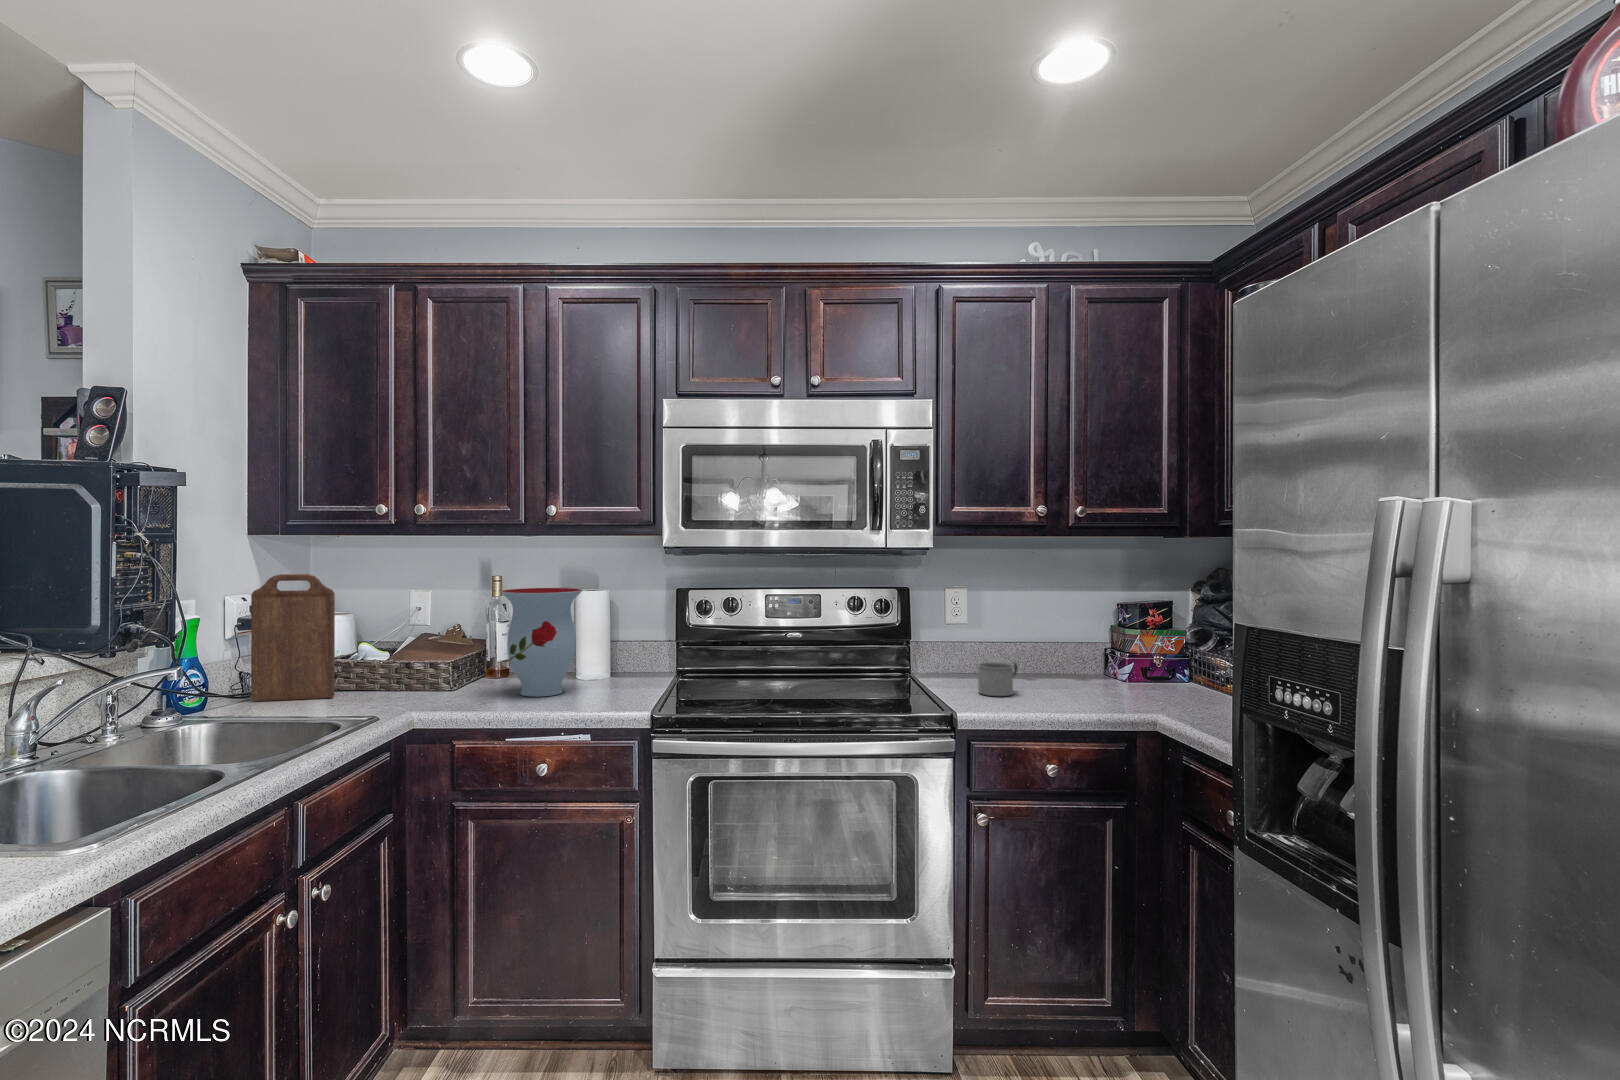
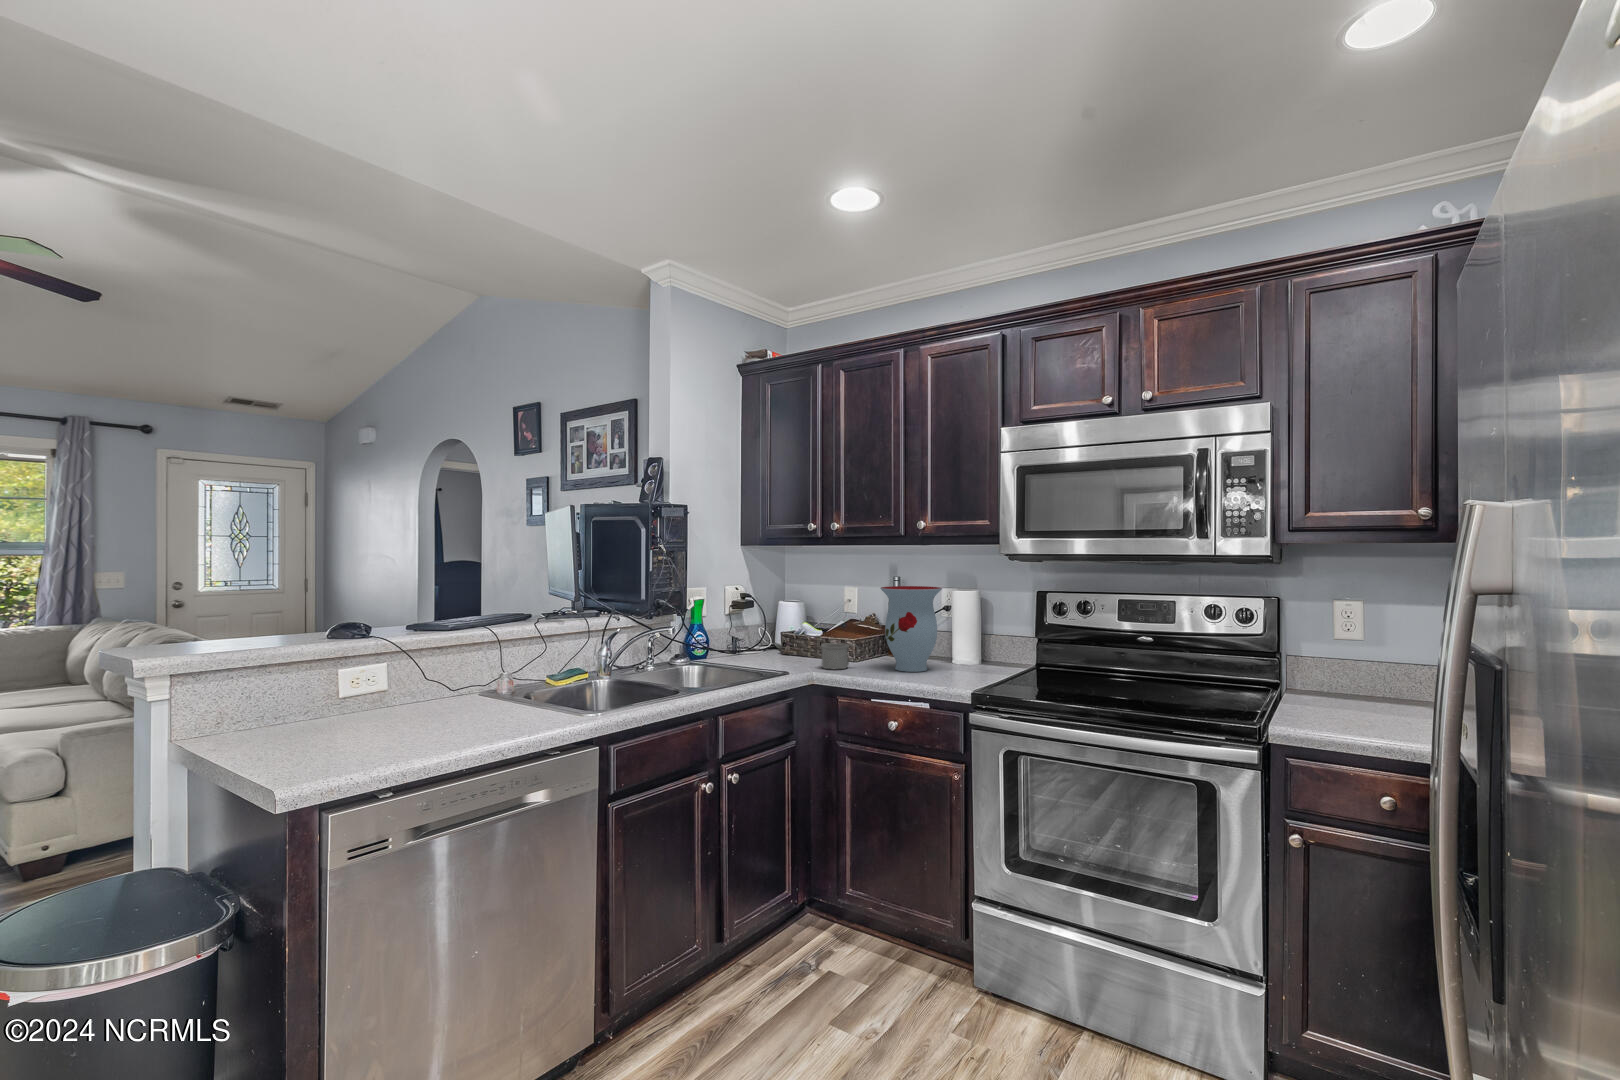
cutting board: present [251,574,335,701] -> none [736,572,781,658]
mug: present [978,662,1018,696] -> present [821,643,858,669]

